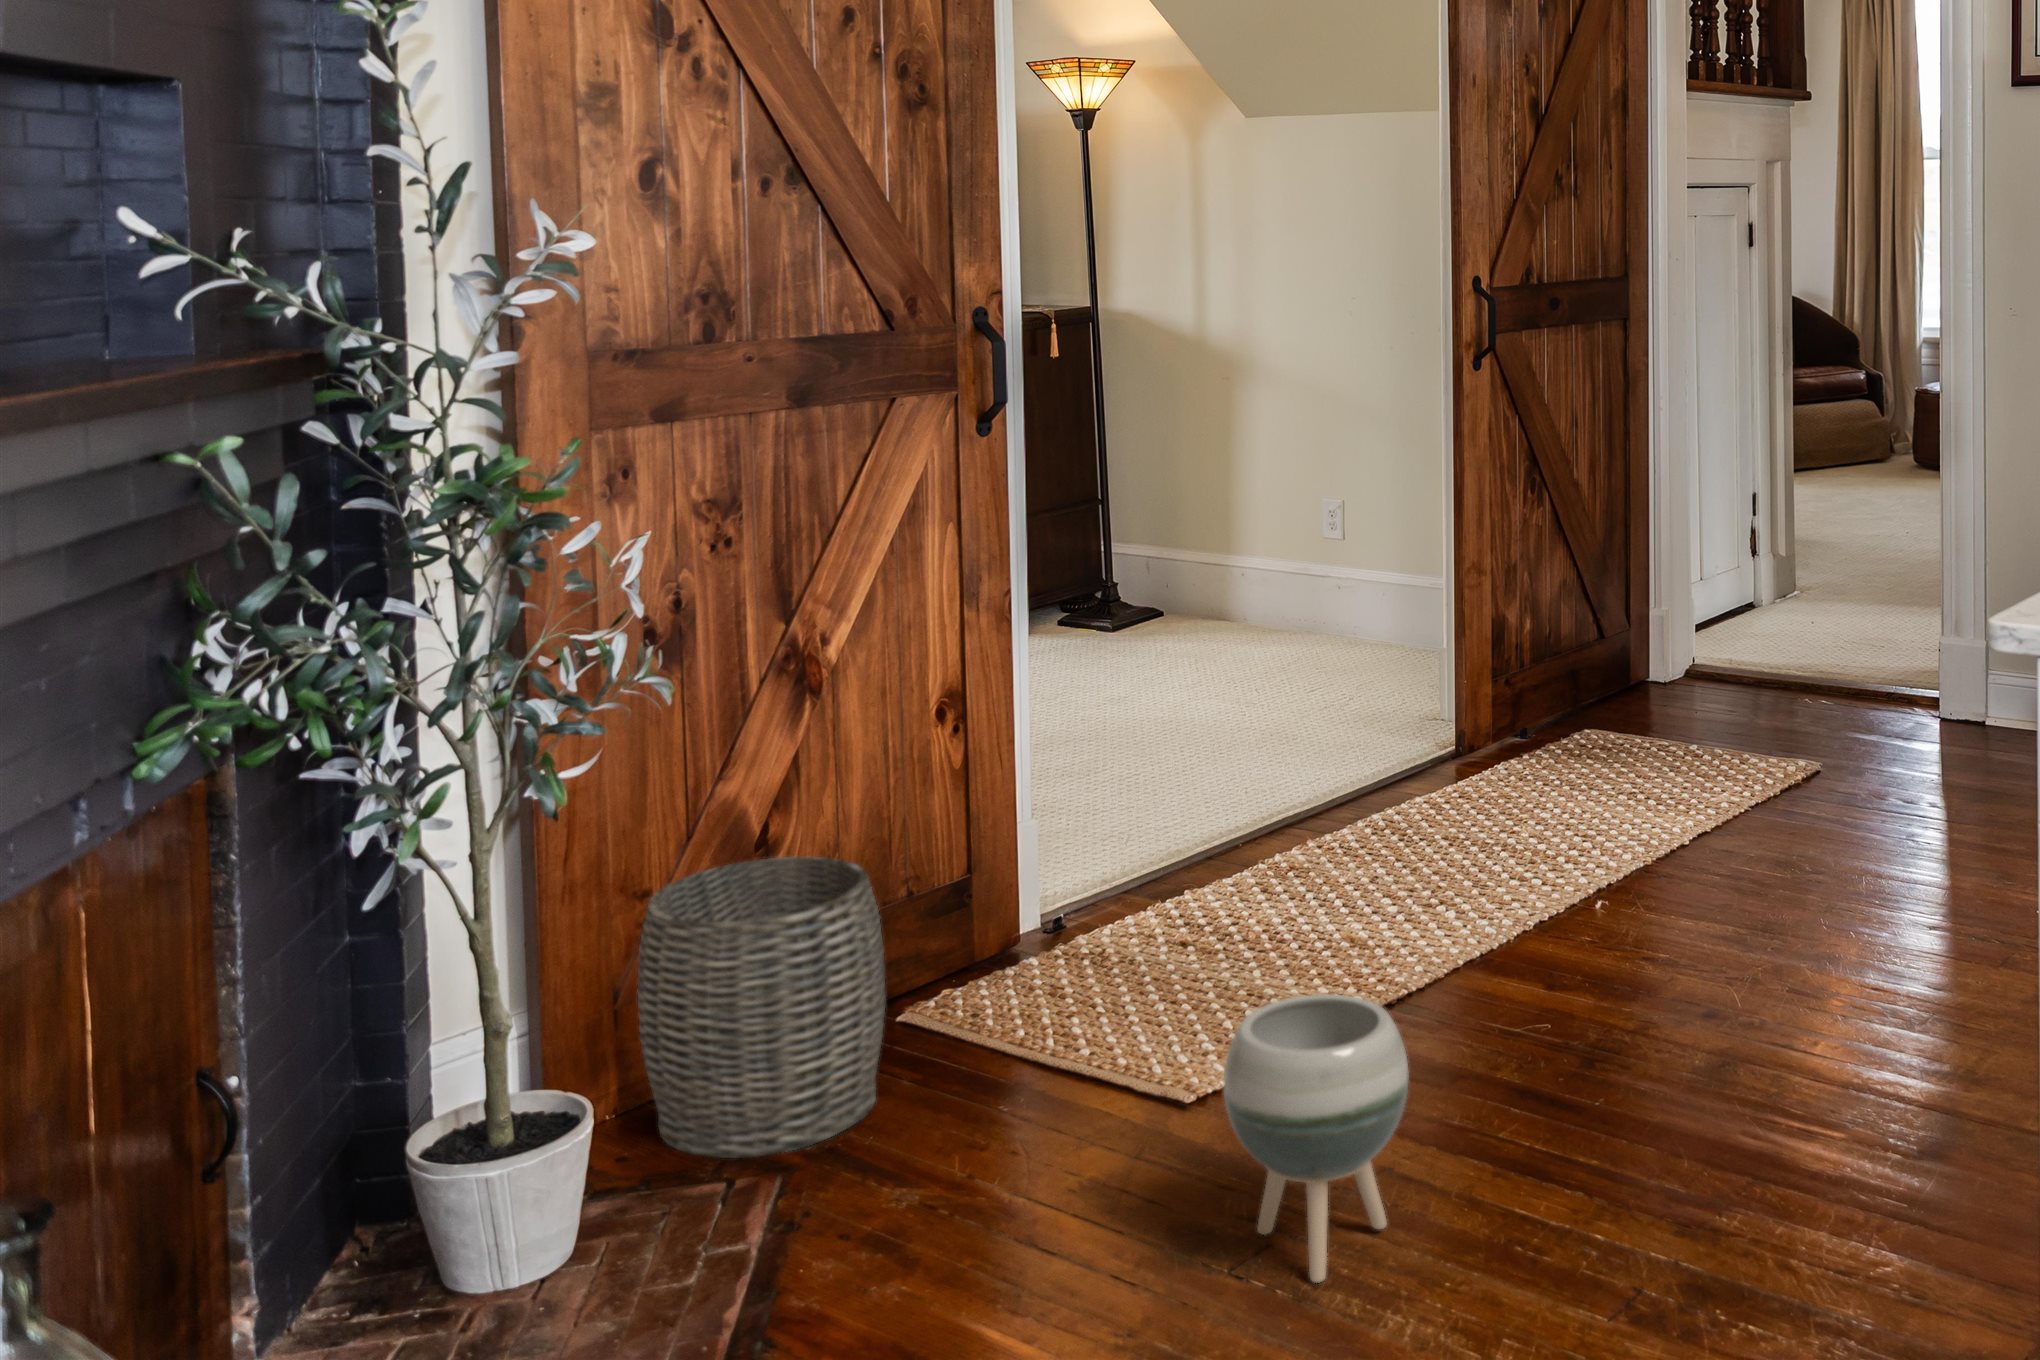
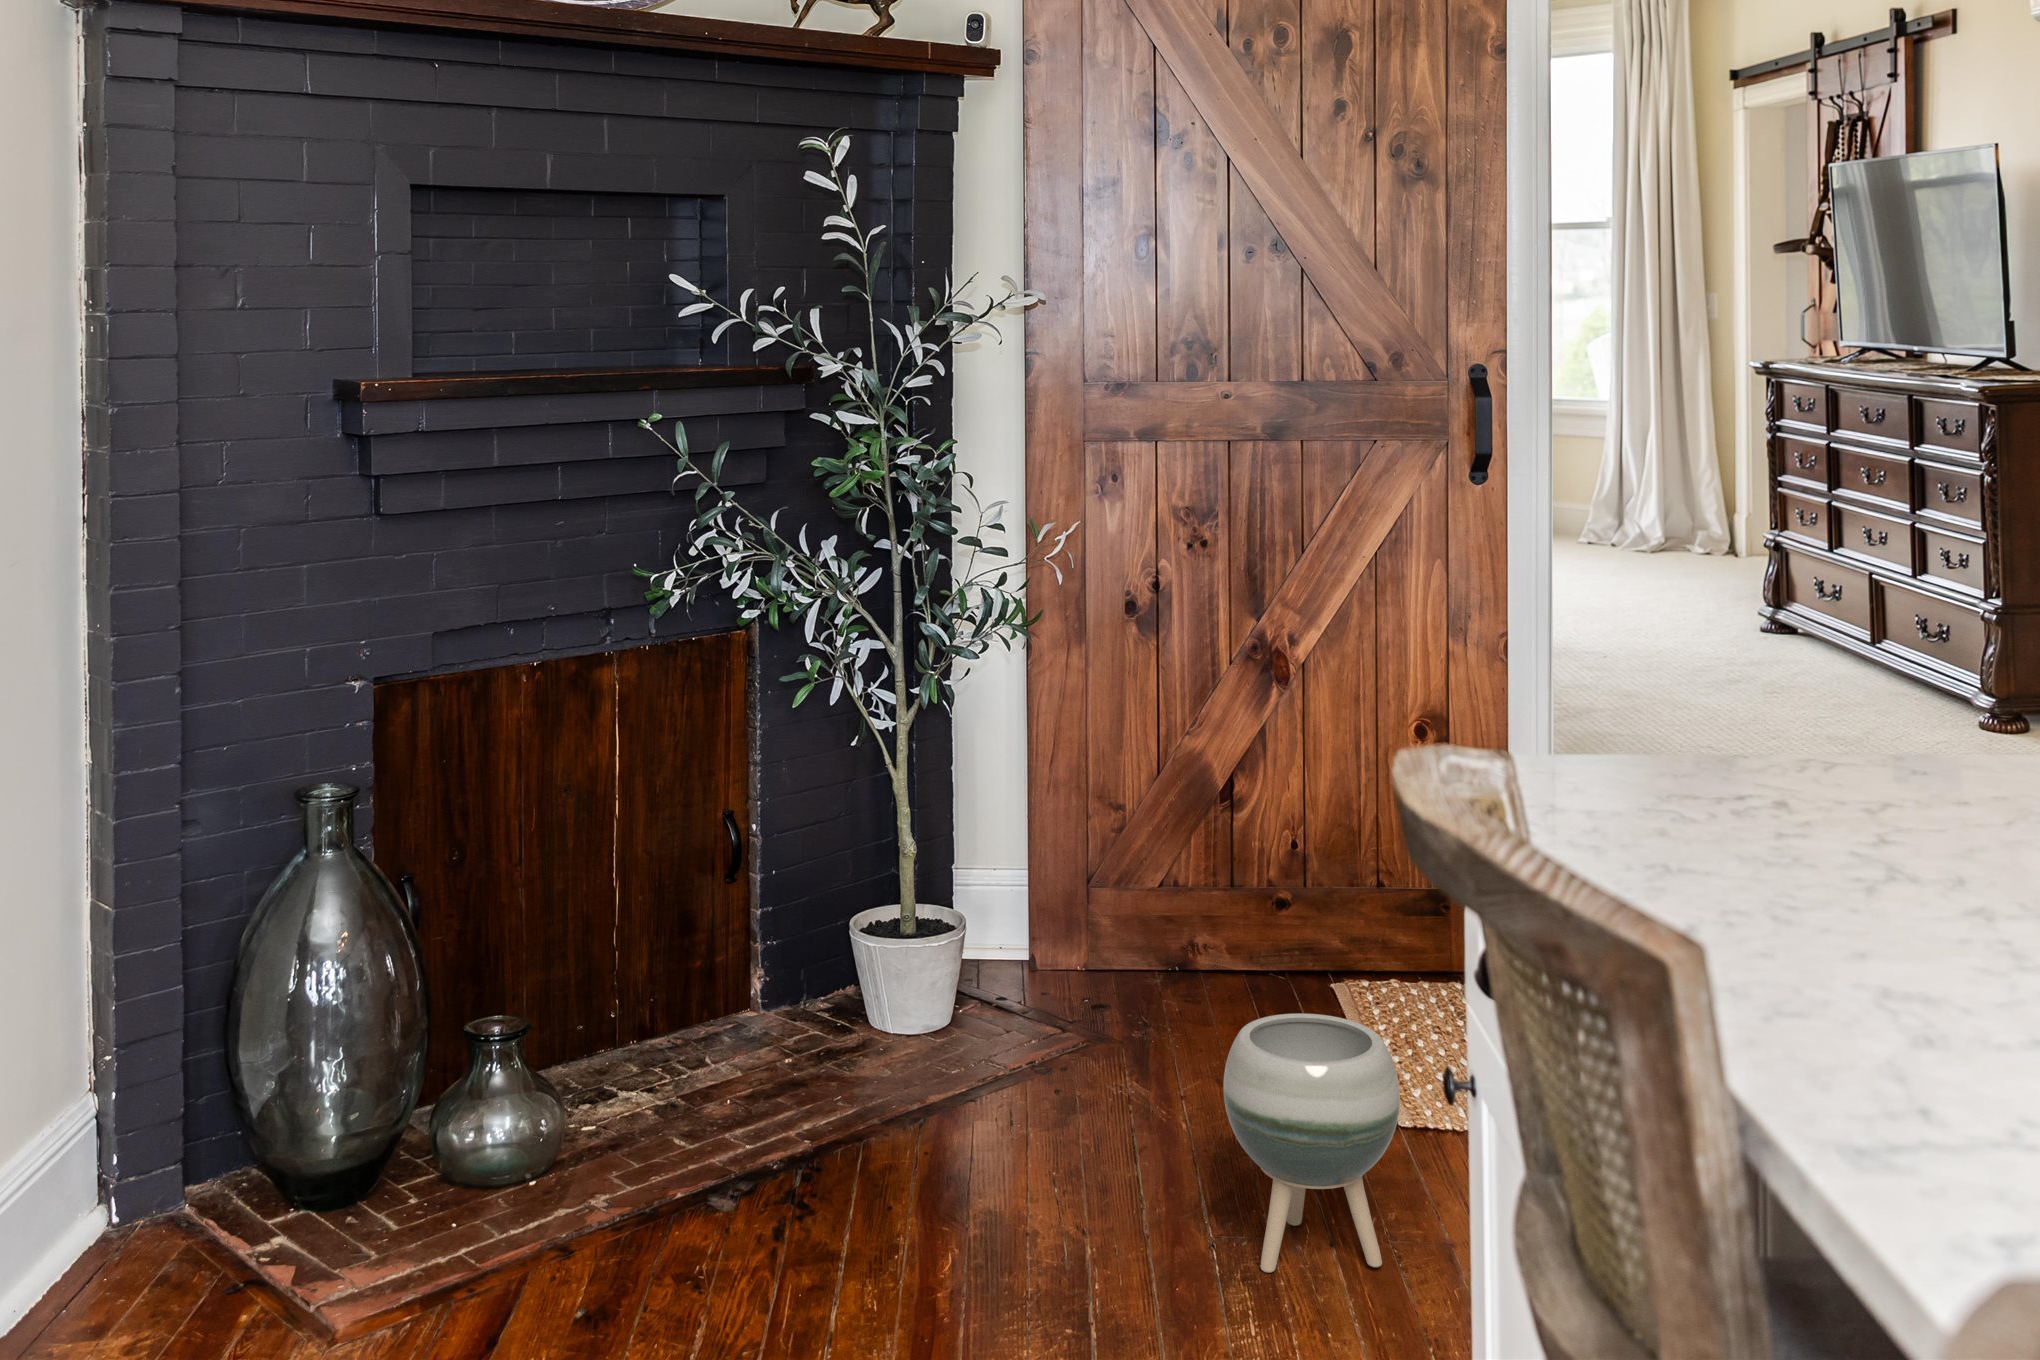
woven basket: present [638,857,885,1158] -> none [1055,800,1242,1033]

